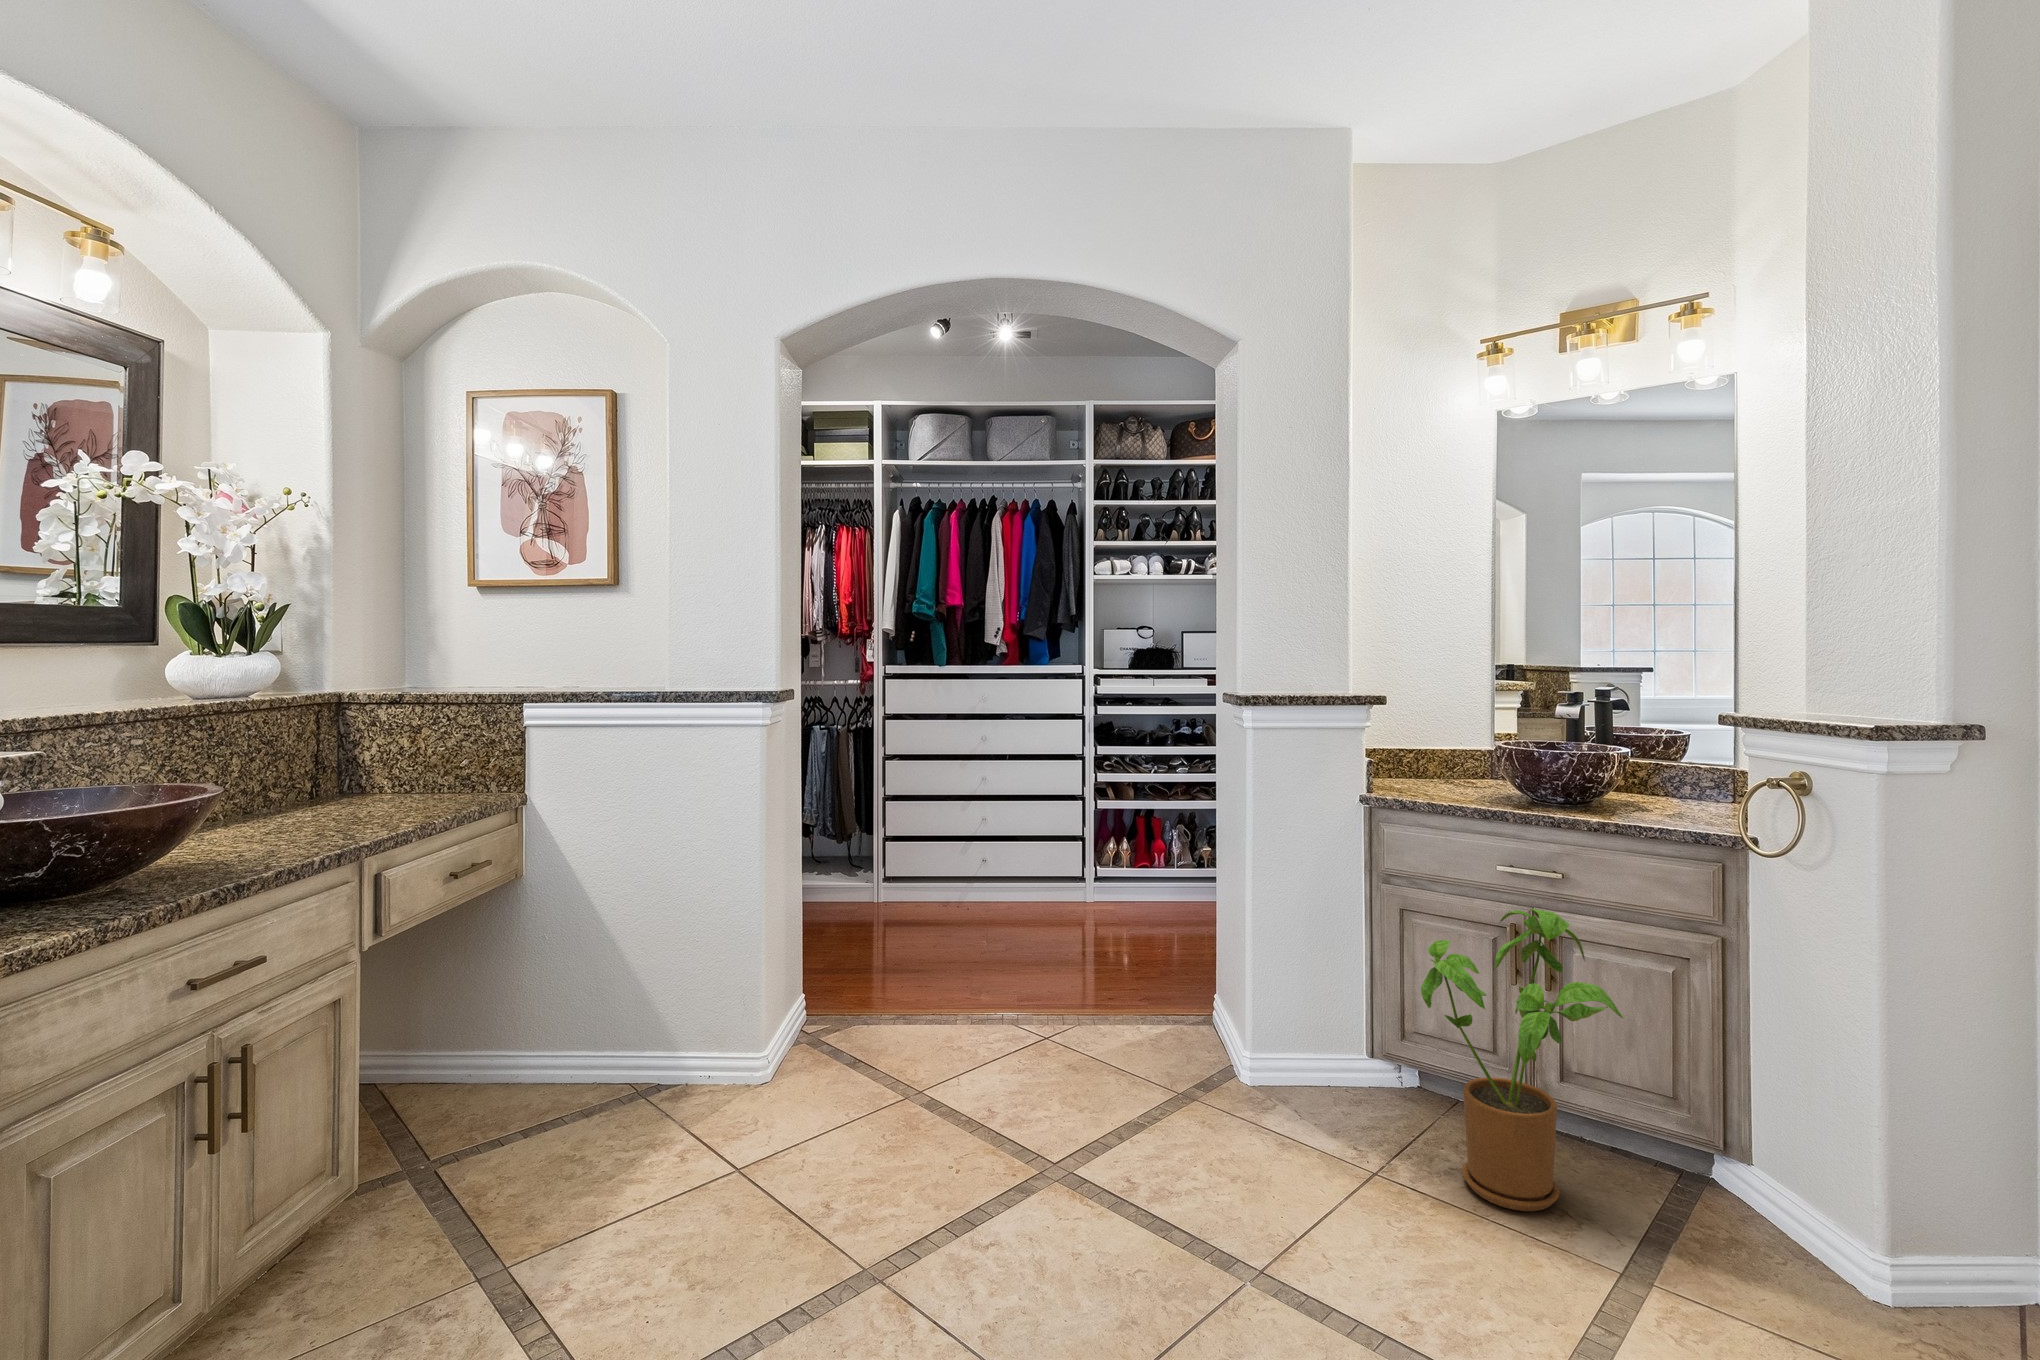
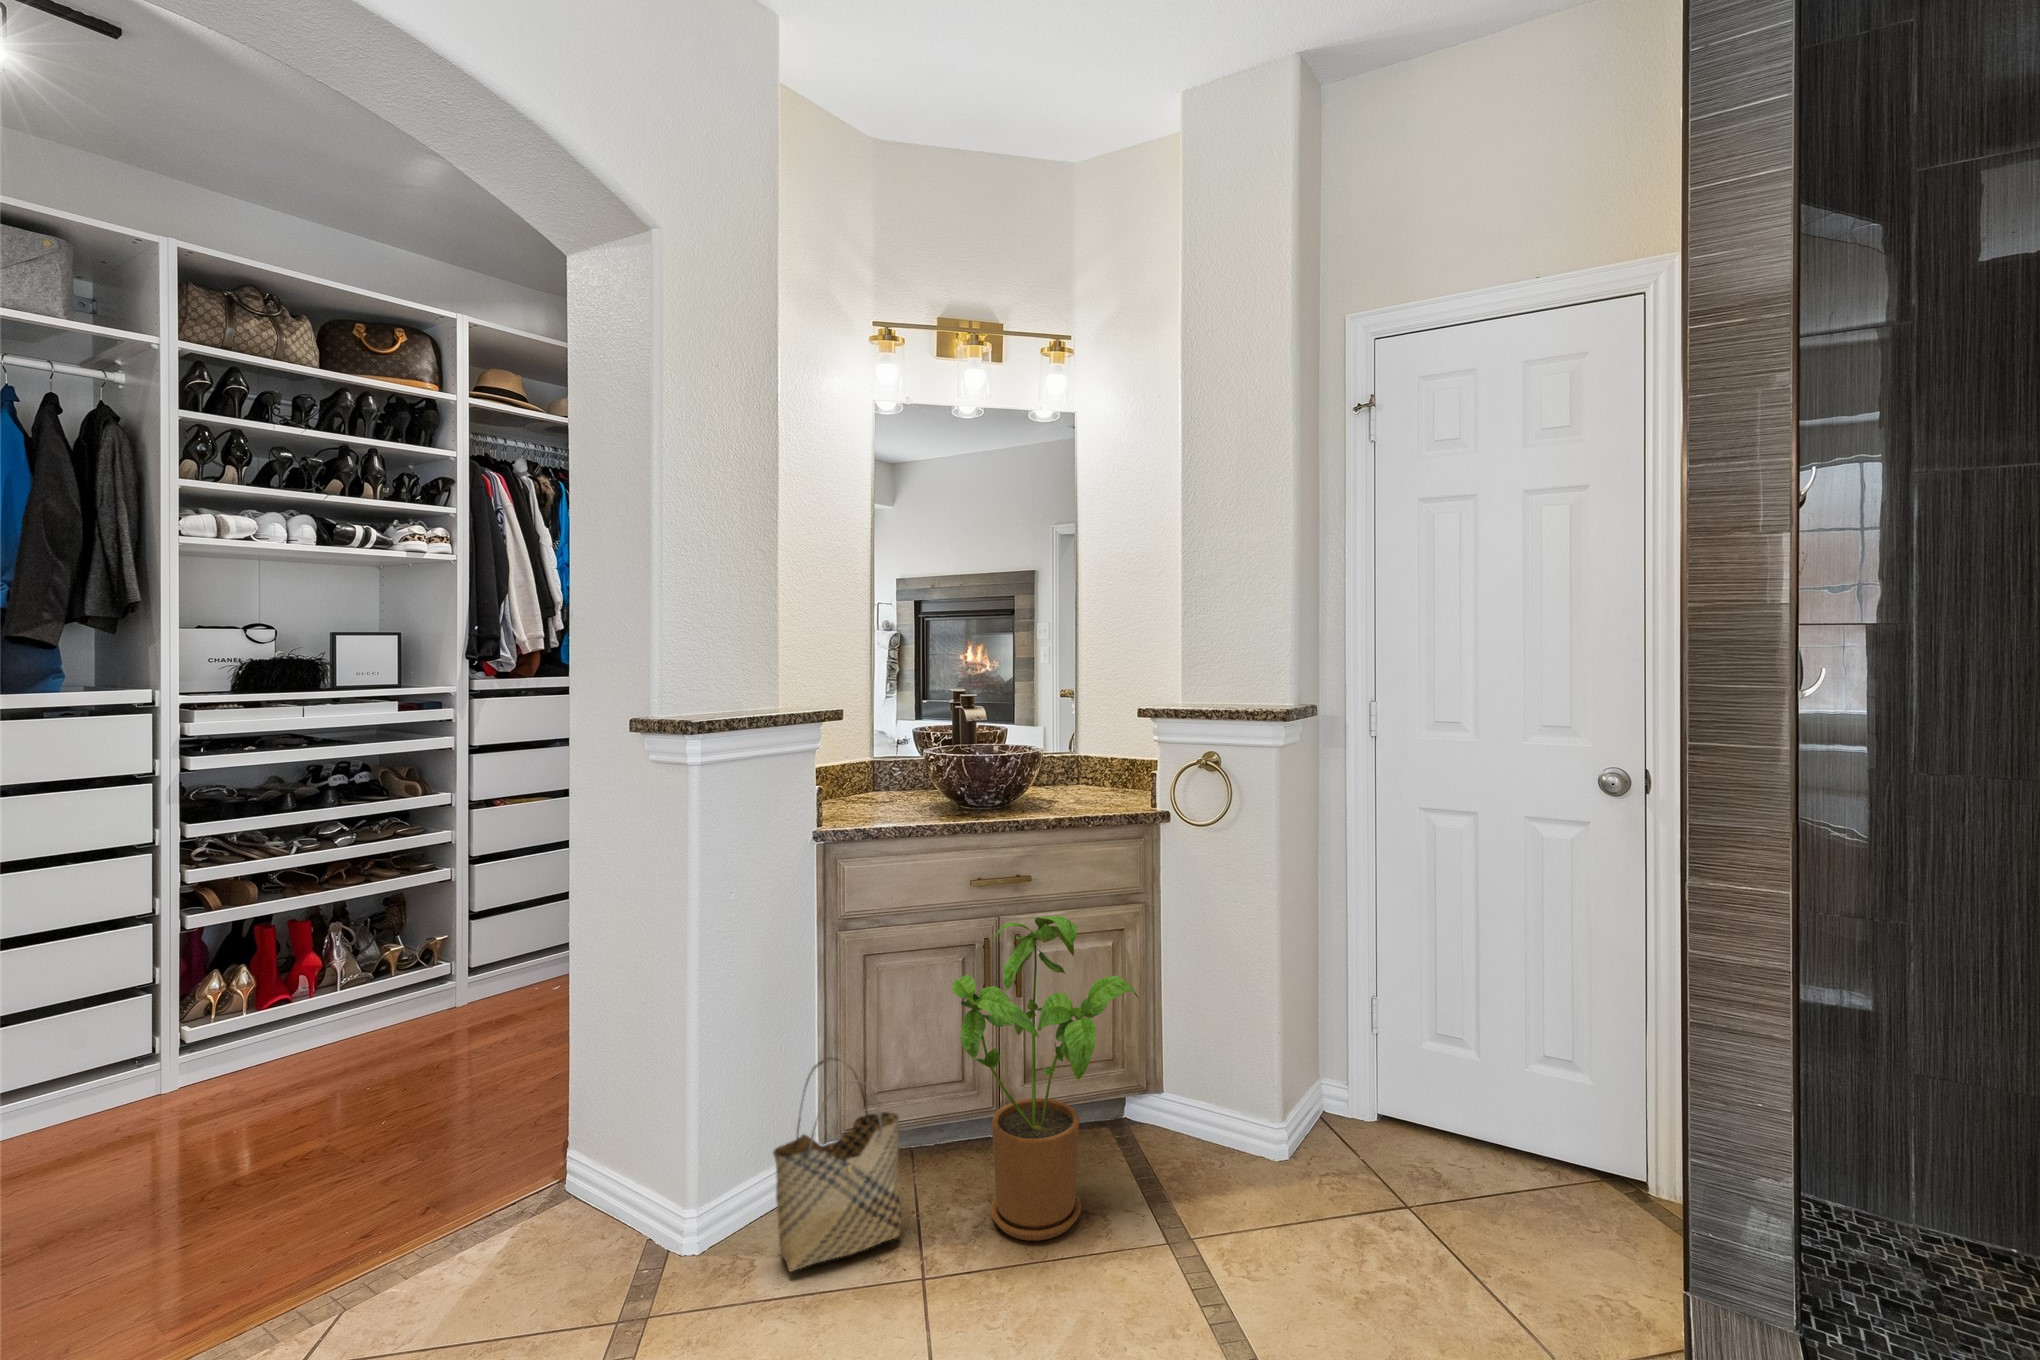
woven basket: none [1283,975,1394,1139] -> present [773,1058,902,1272]

